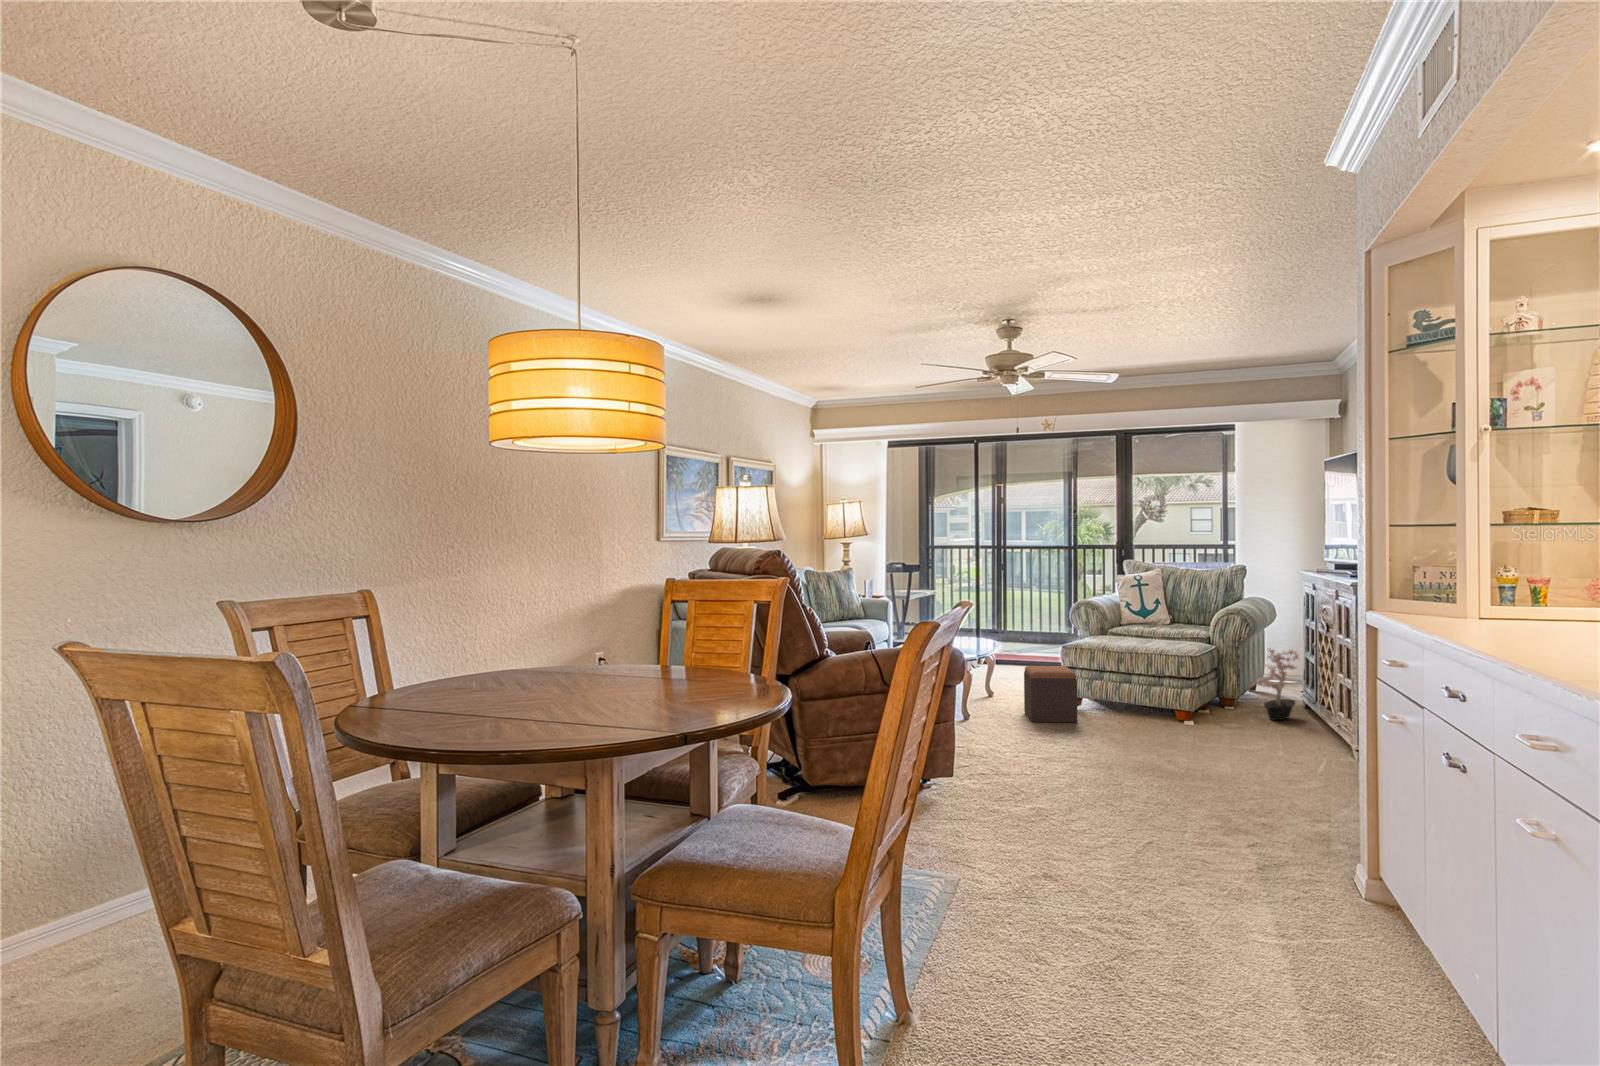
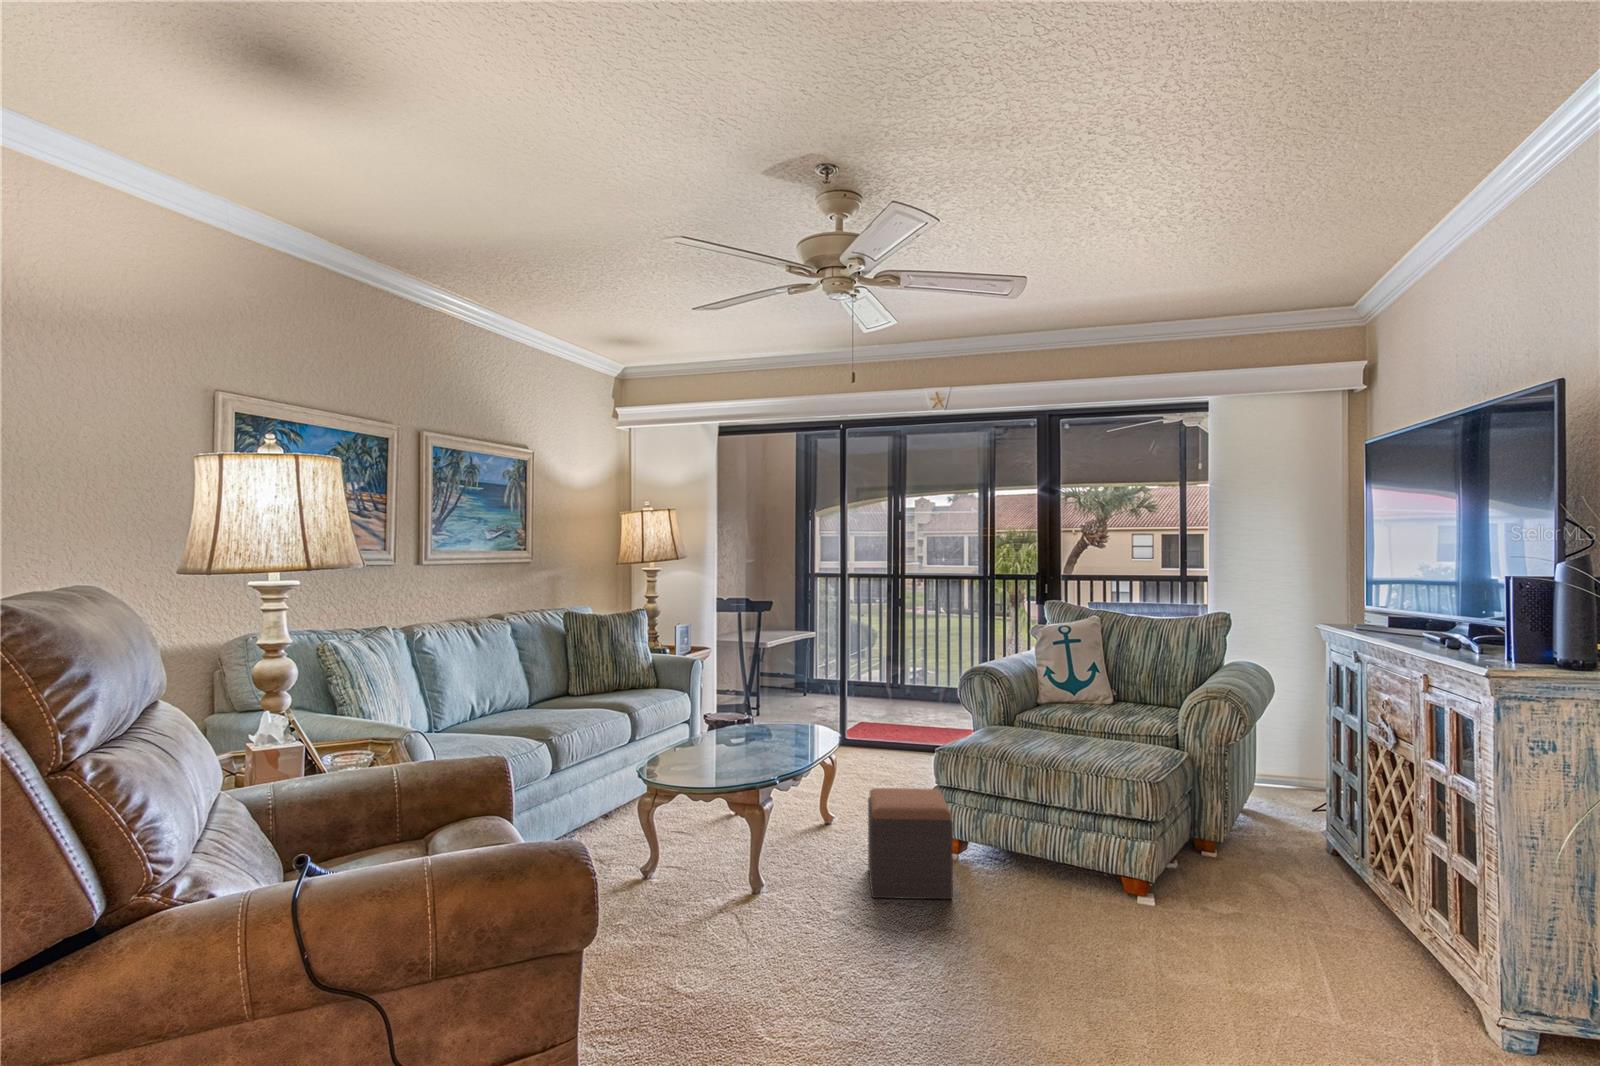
potted plant: present [1256,648,1298,720] -> none [1251,754,1339,891]

